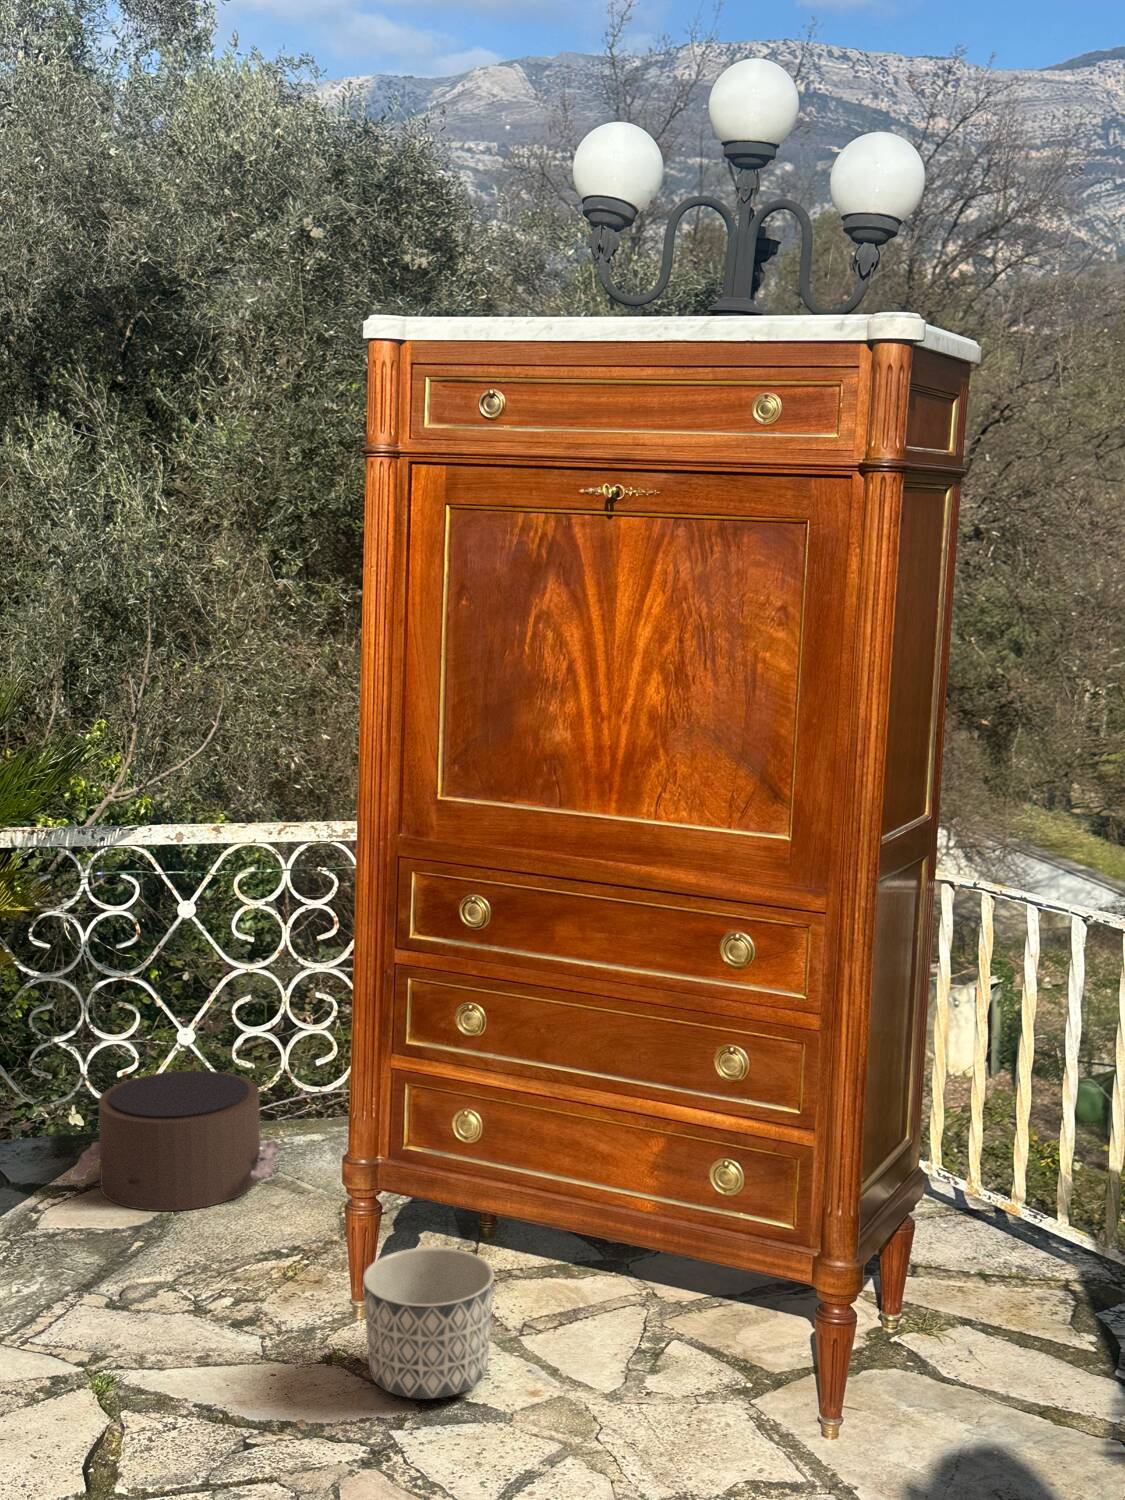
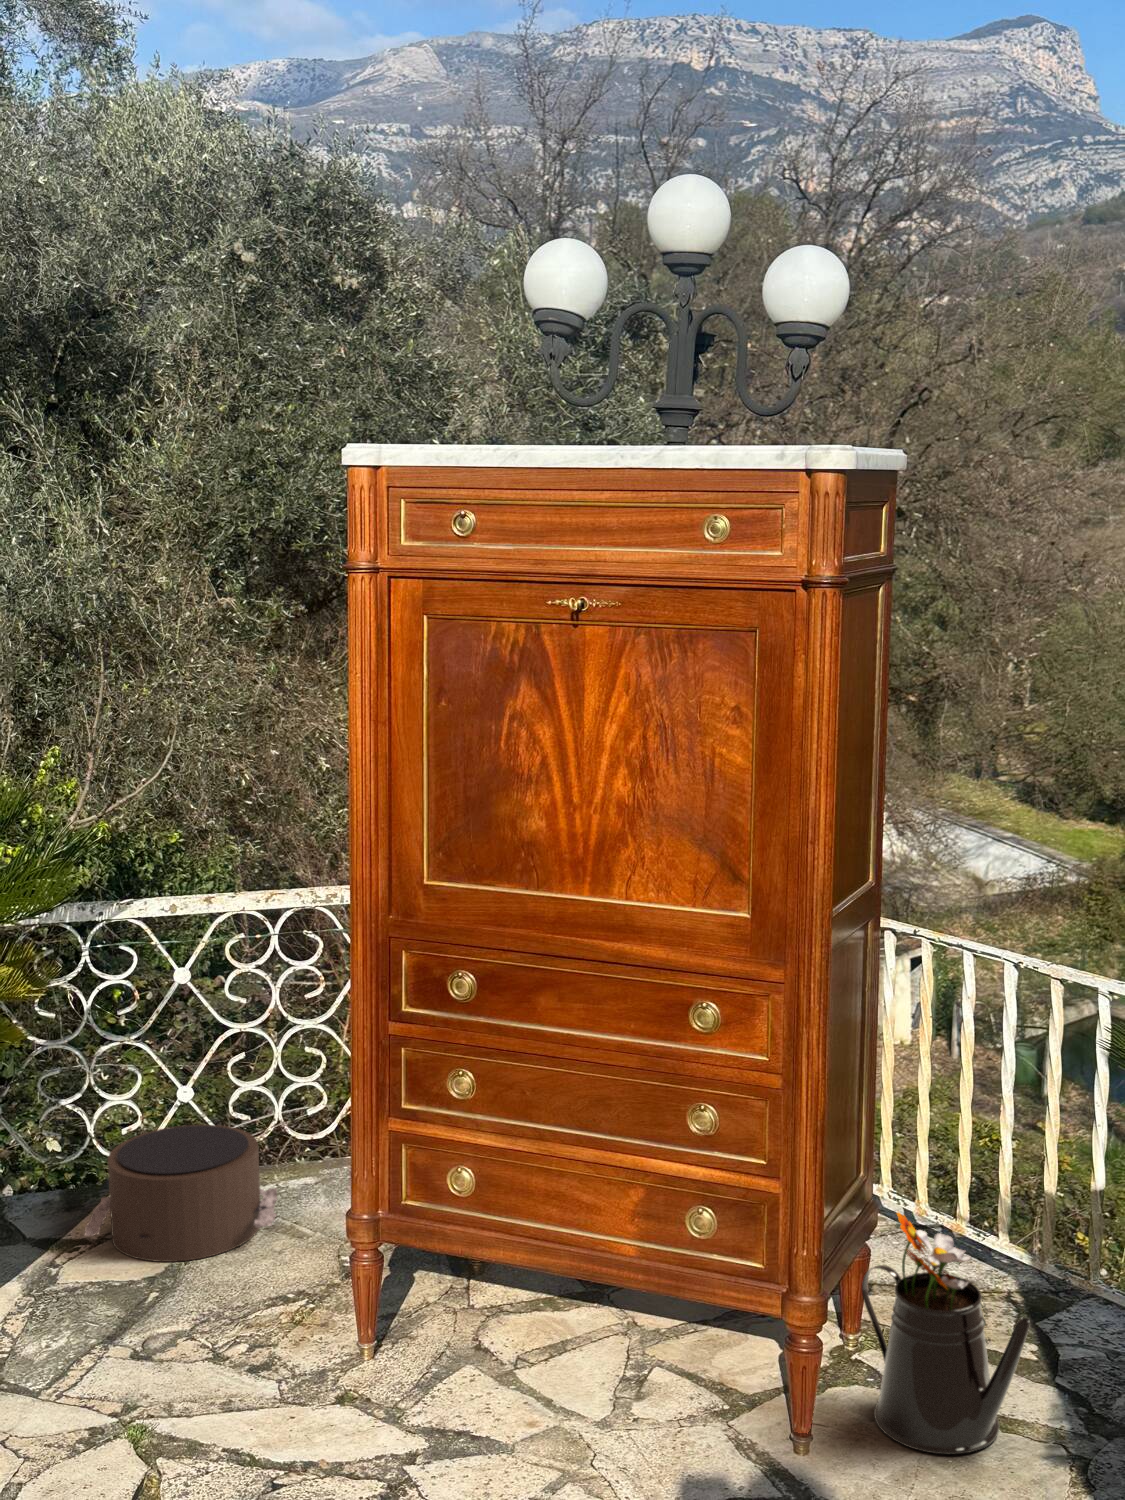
watering can: none [903,1168,1092,1447] -> present [862,1212,1030,1454]
planter: present [363,1247,494,1399] -> none [372,1293,492,1434]

